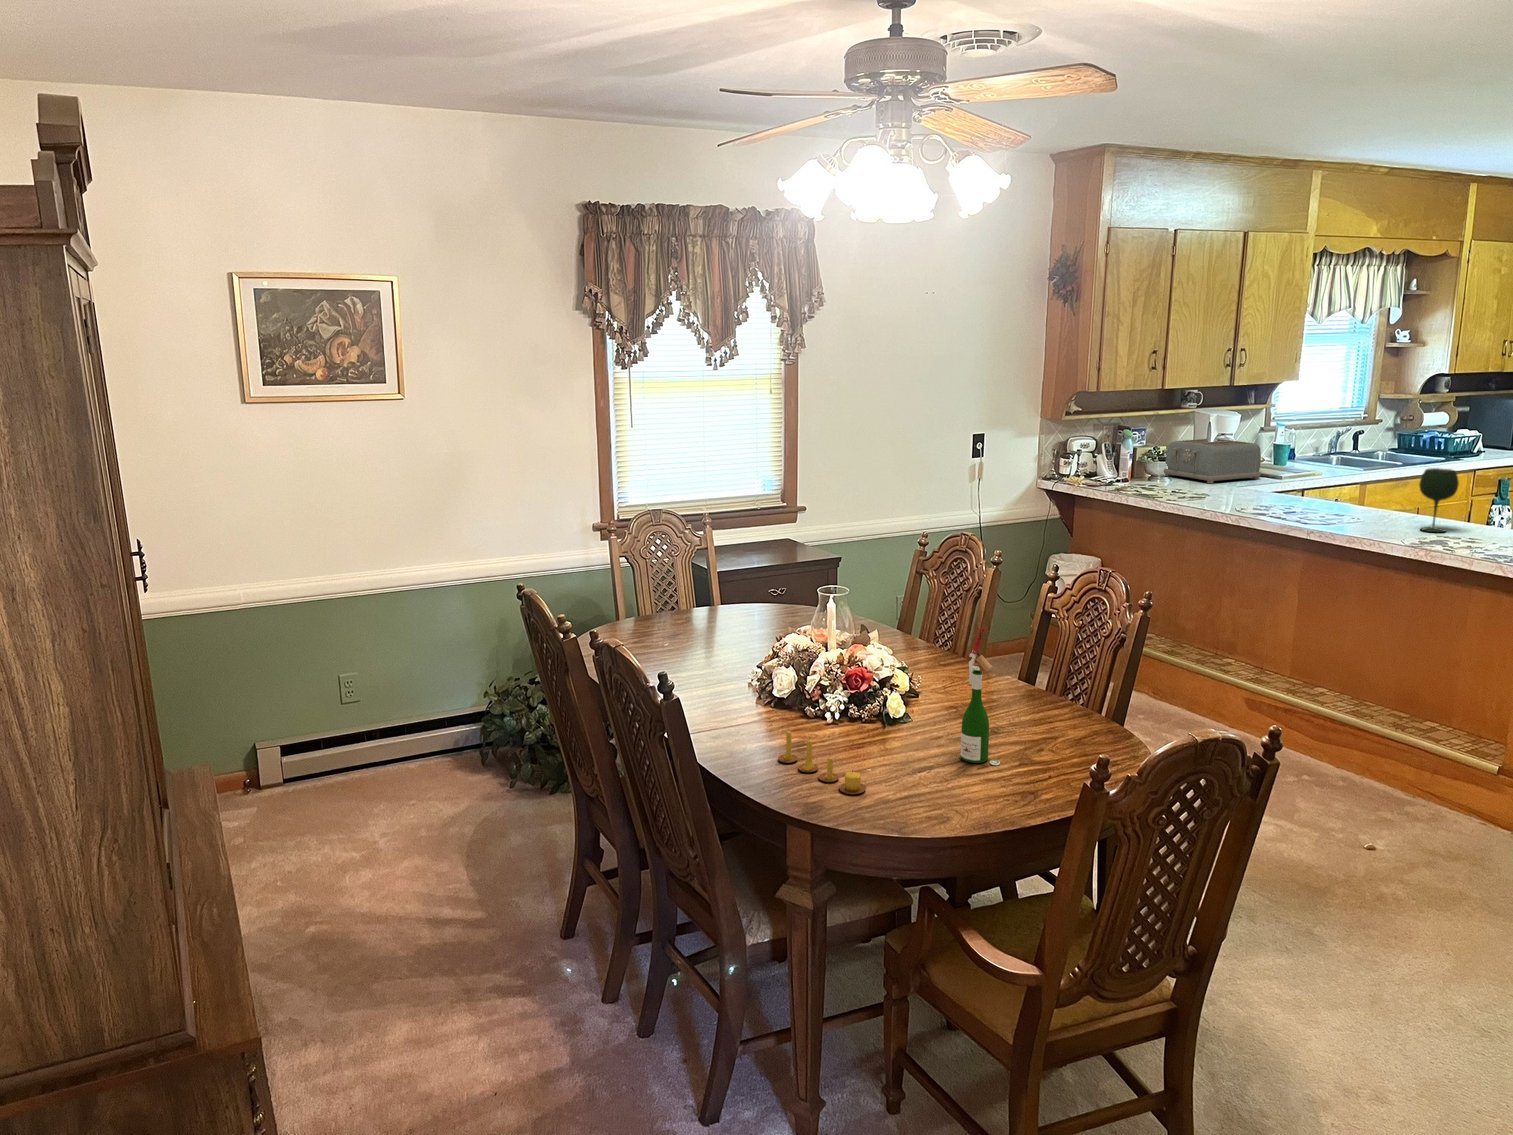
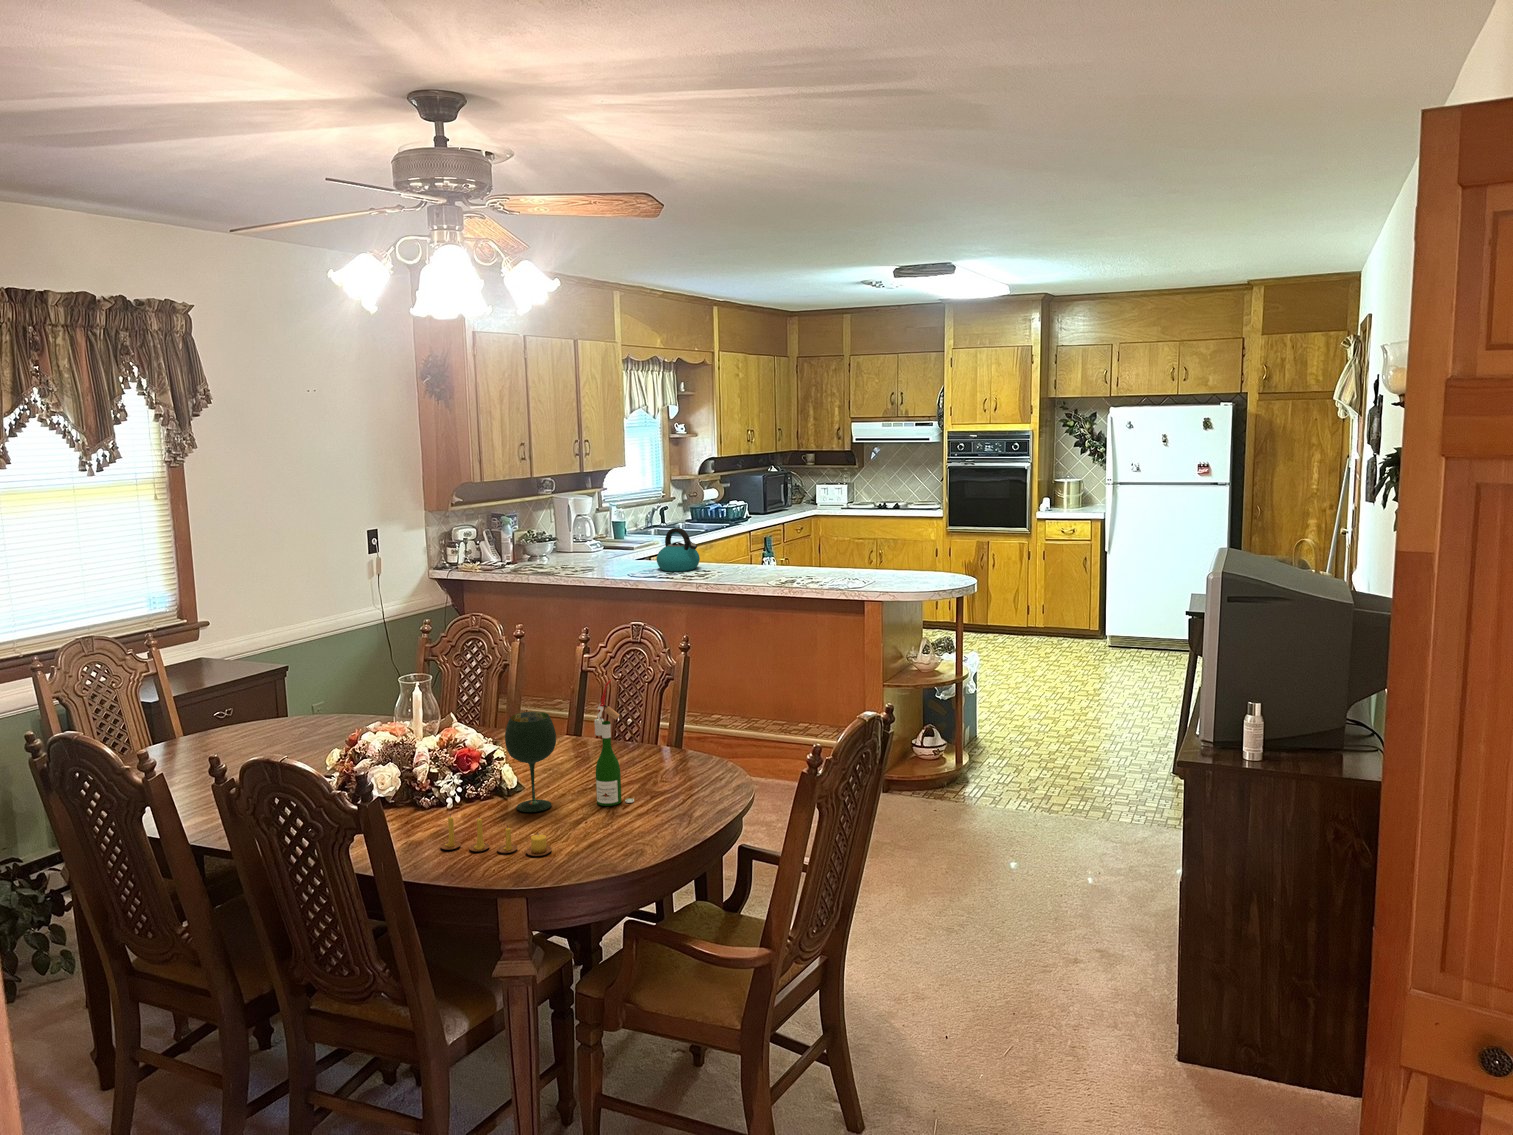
toaster: present [1163,439,1261,483] -> none [538,520,618,559]
kettle: none [1280,459,1338,511] -> present [657,528,700,571]
wine glass: present [1419,468,1459,532] -> present [505,712,556,812]

